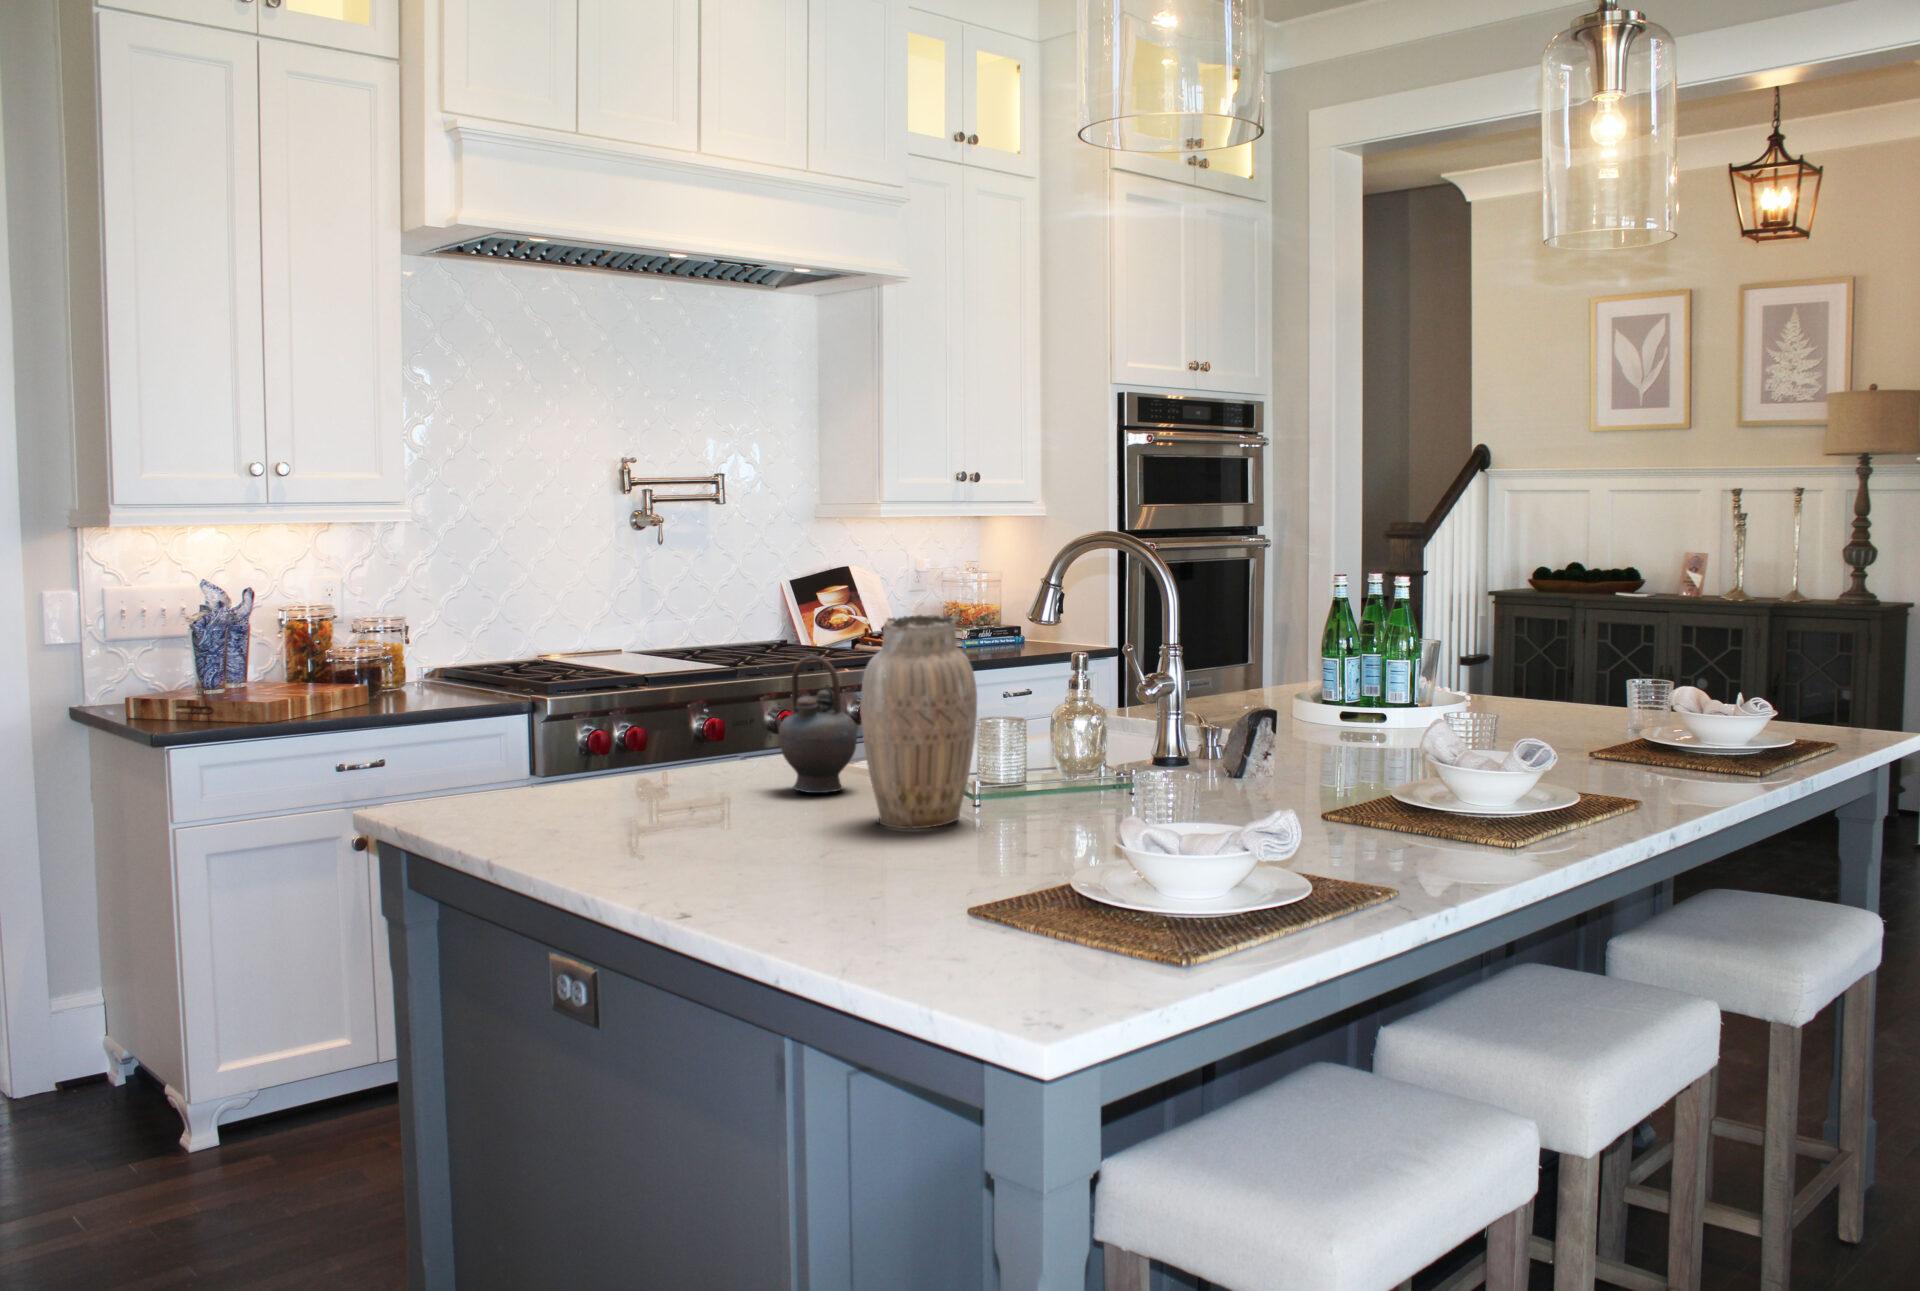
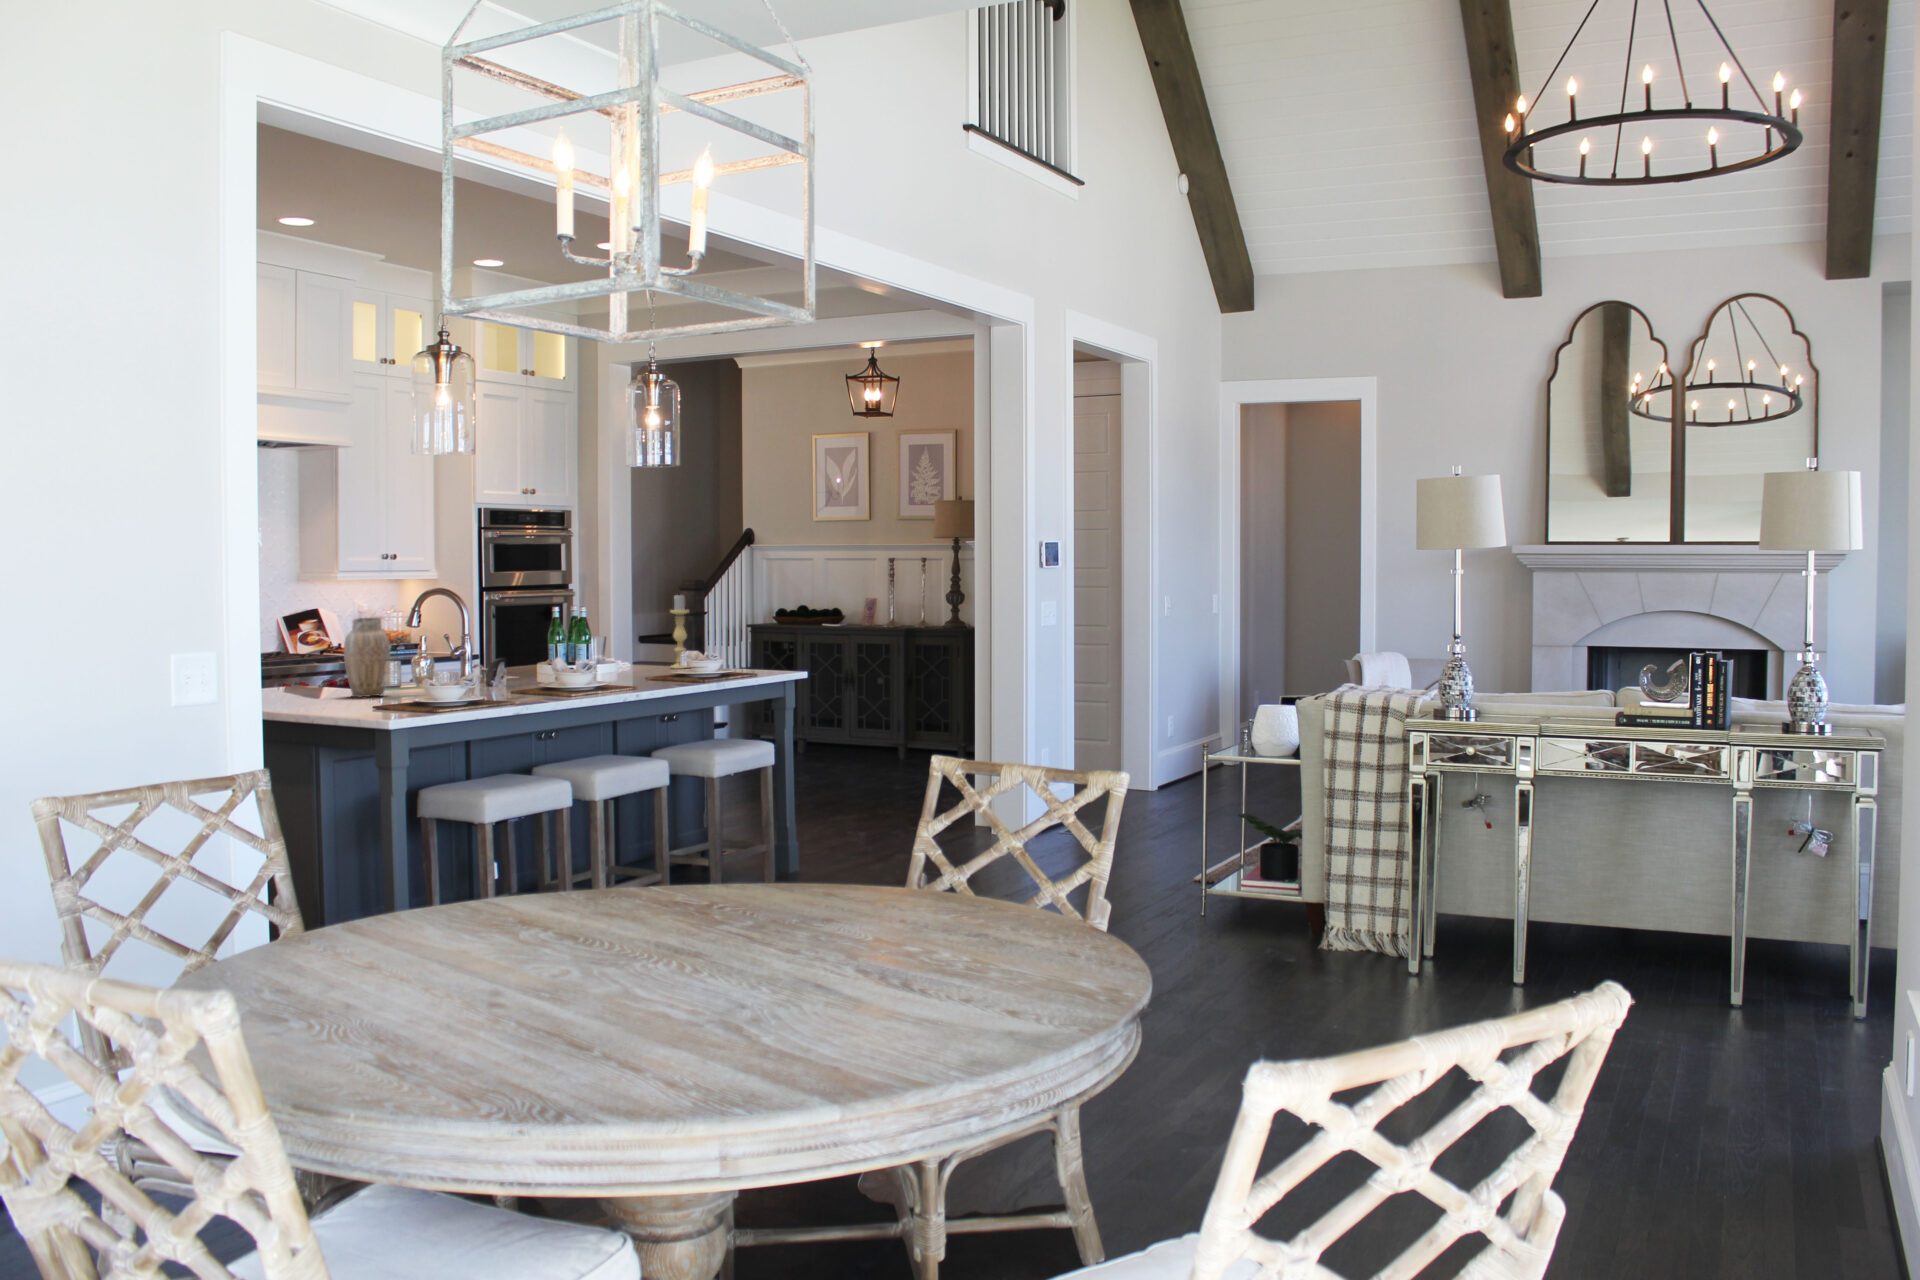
candle holder: none [1545,552,1594,717] -> present [670,595,690,669]
teapot: present [768,656,857,793] -> none [299,637,340,693]

